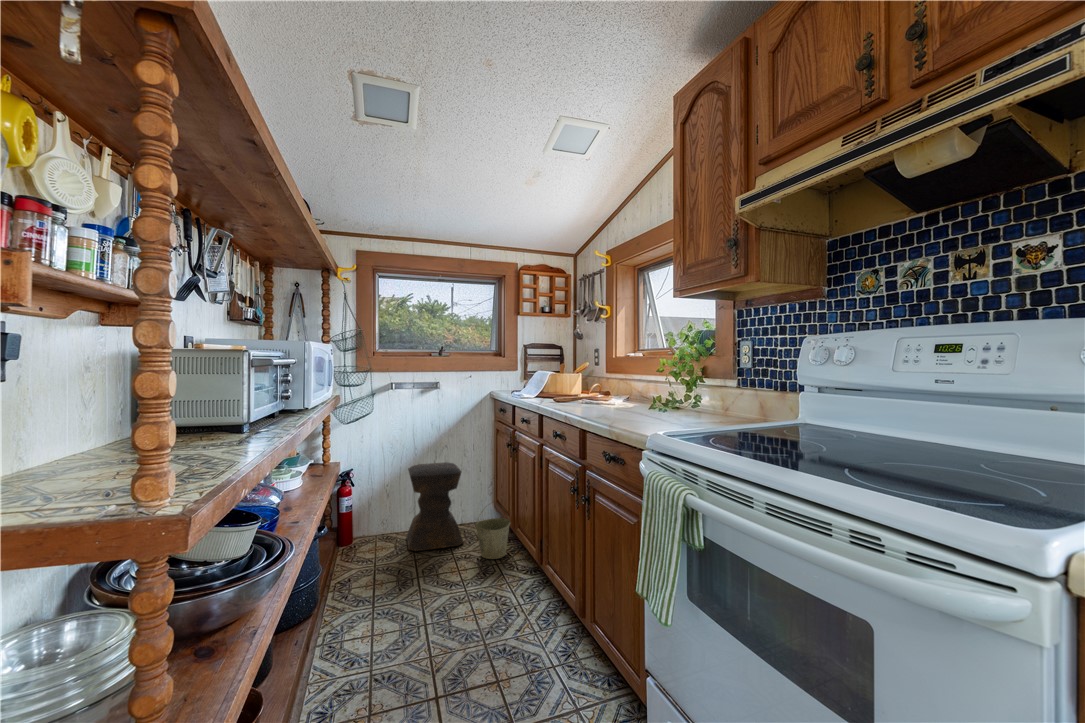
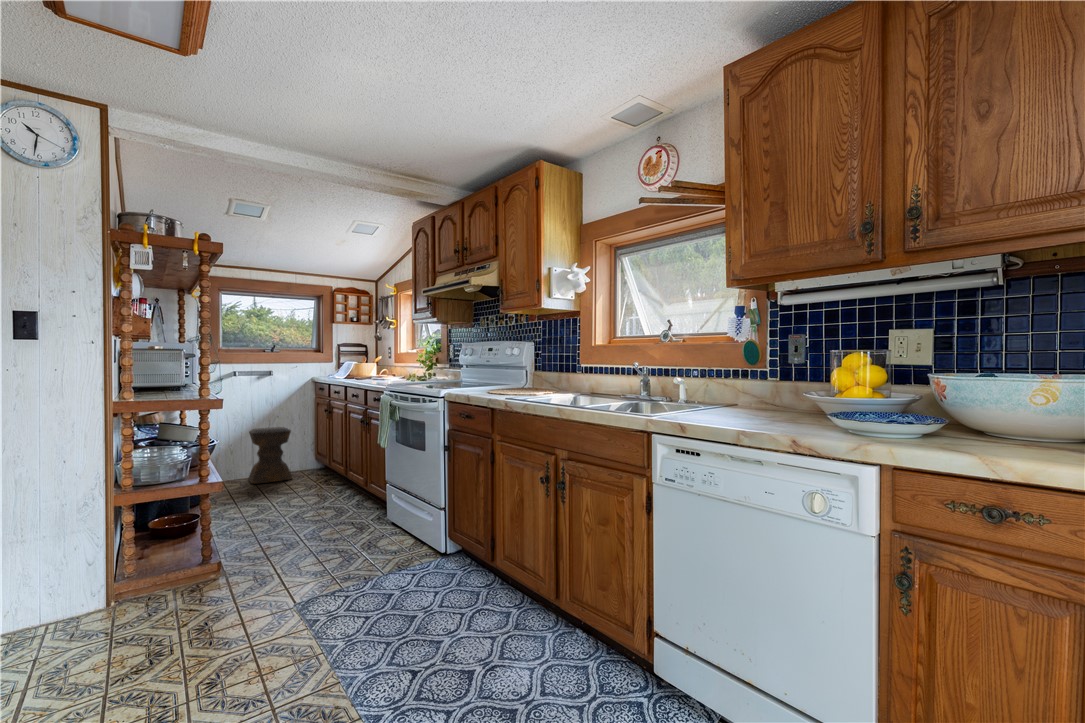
bucket: present [476,518,510,559] -> none [302,447,327,483]

